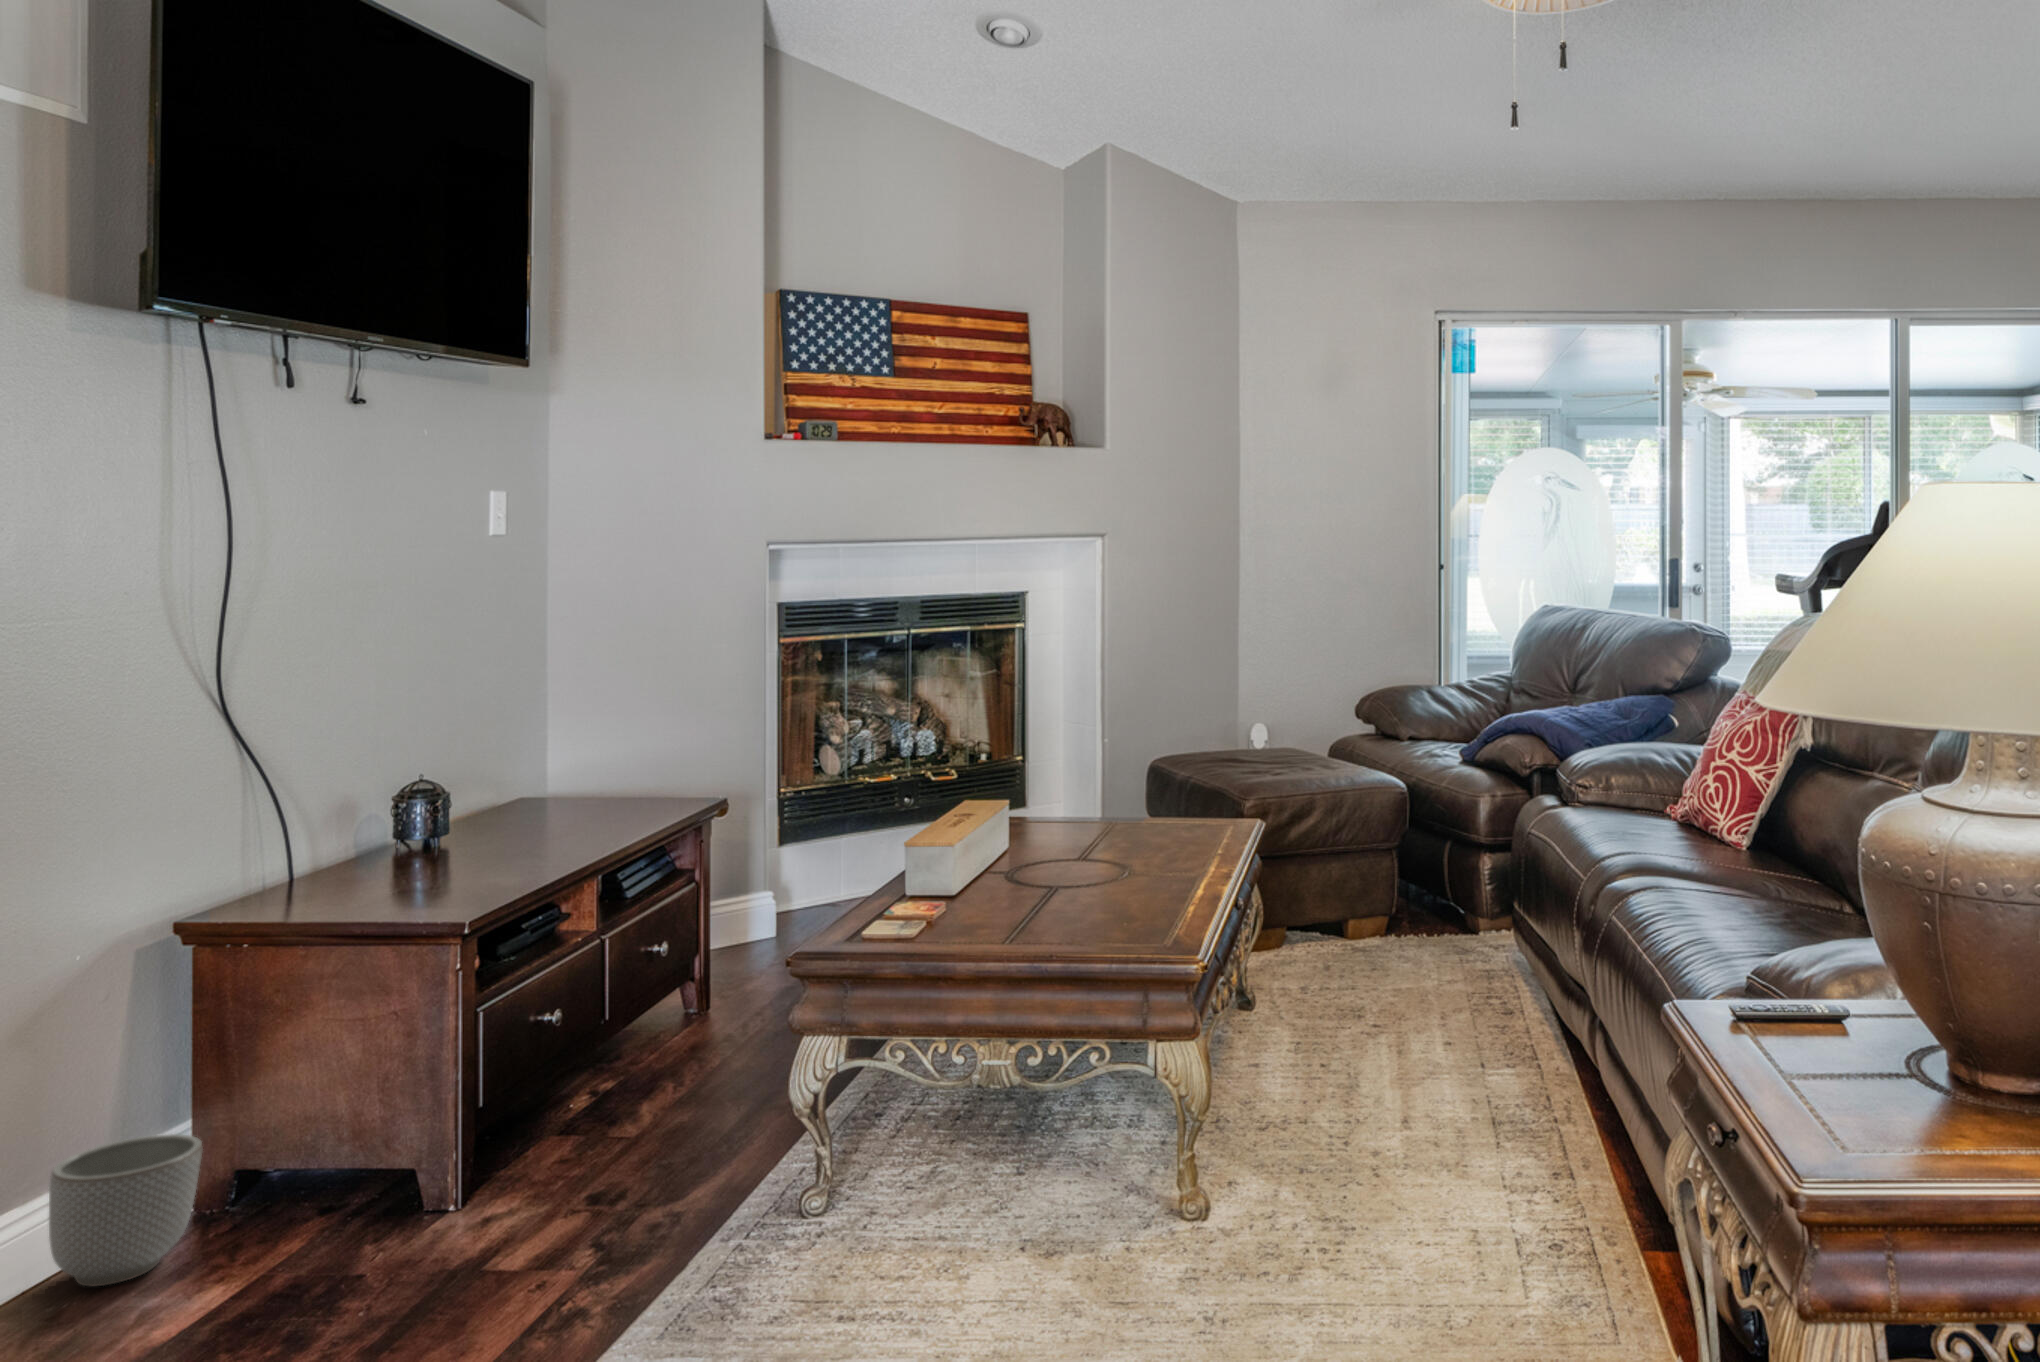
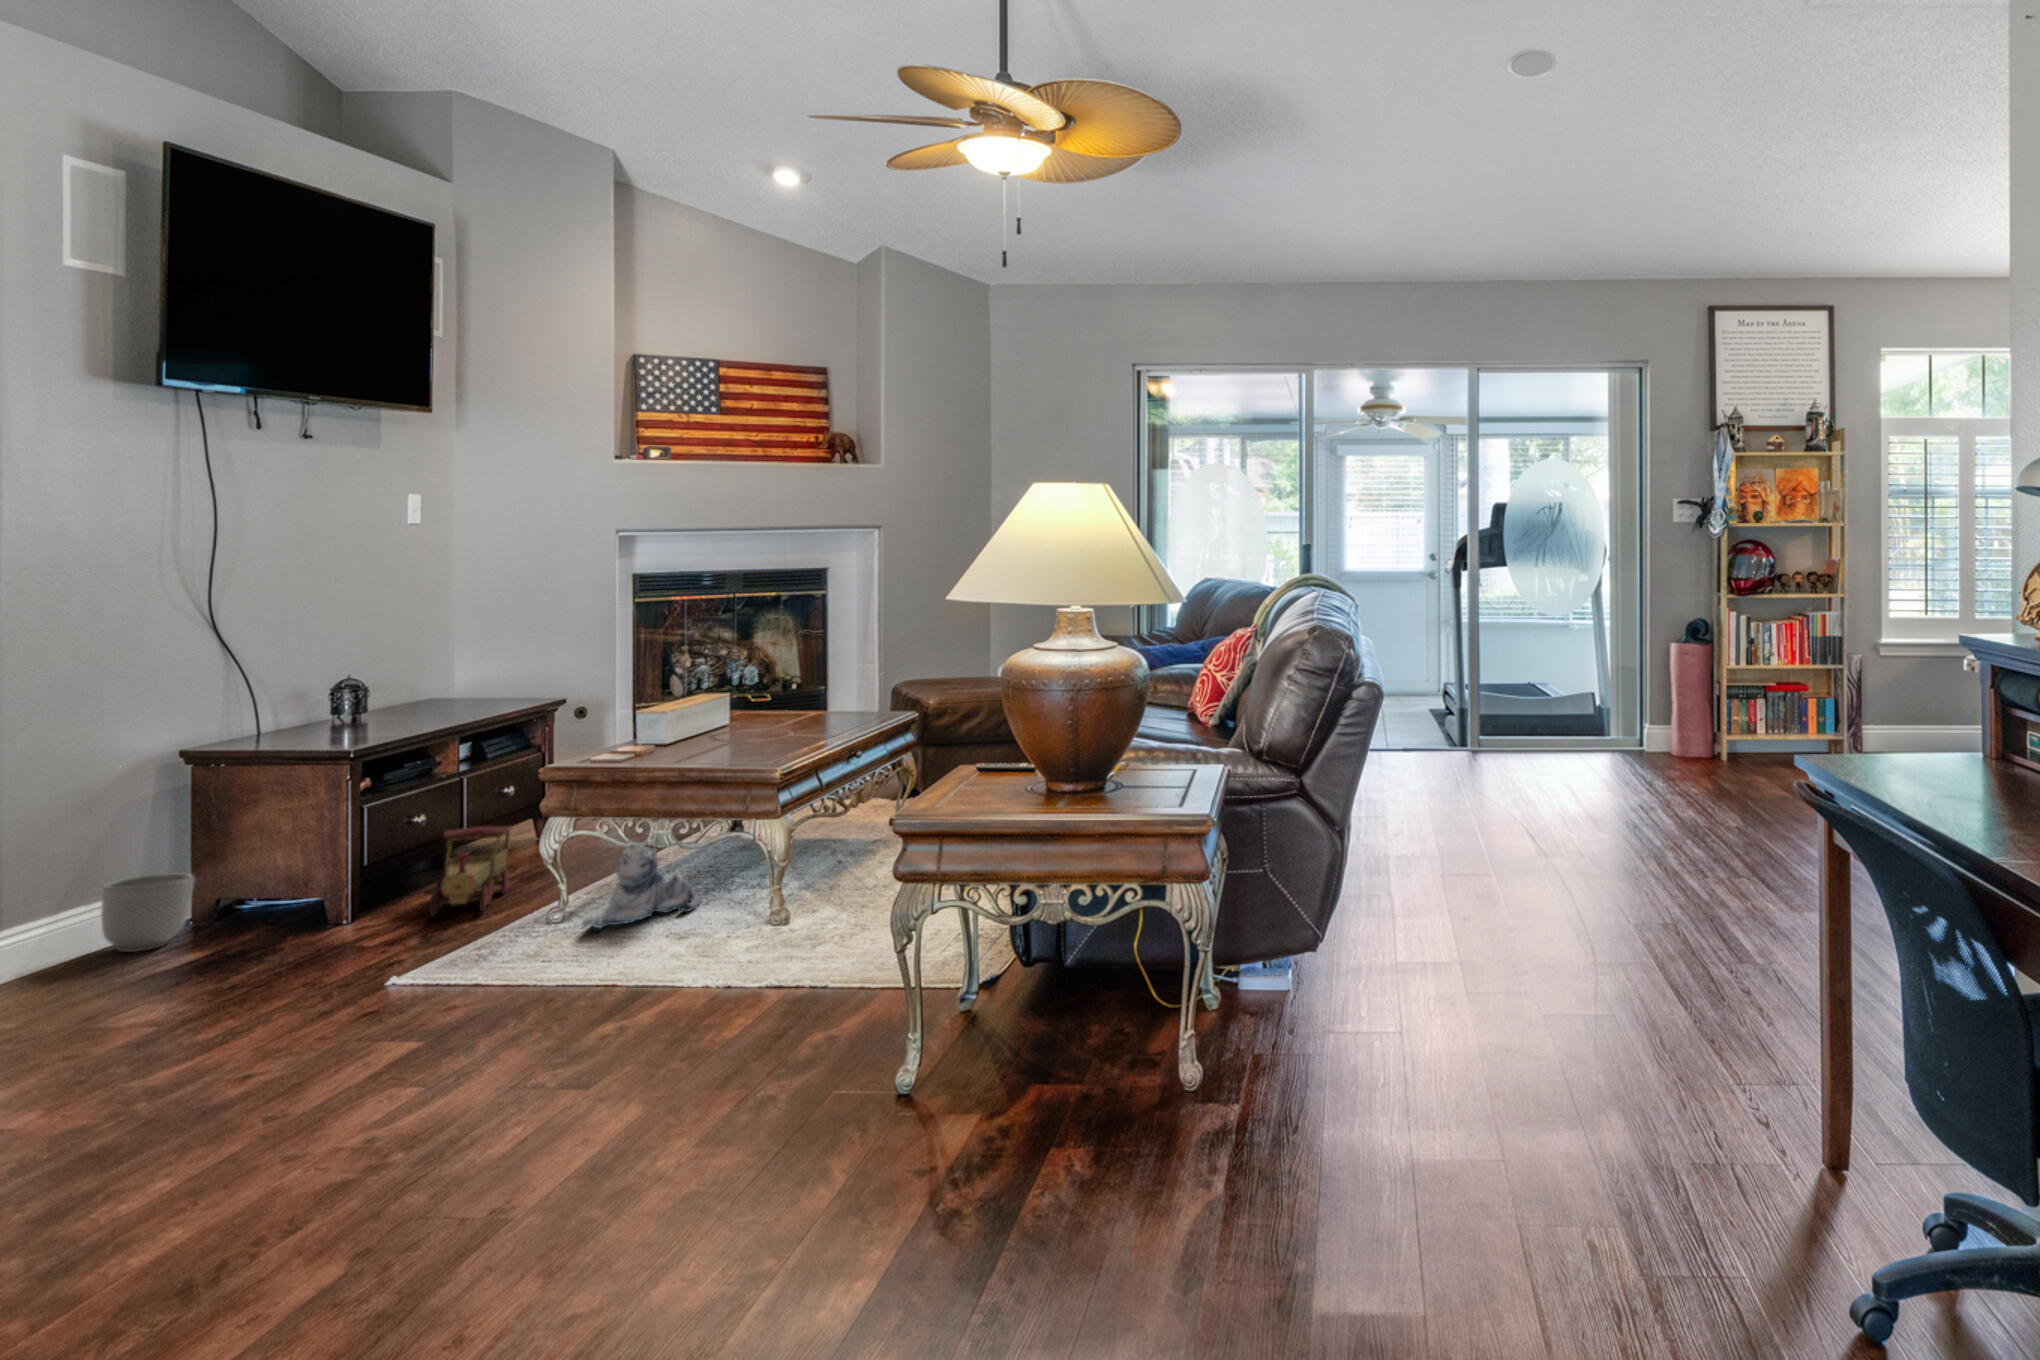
toy train: none [578,1023,693,1197] -> present [430,826,513,915]
plush toy: none [856,1077,1014,1236] -> present [582,845,701,929]

